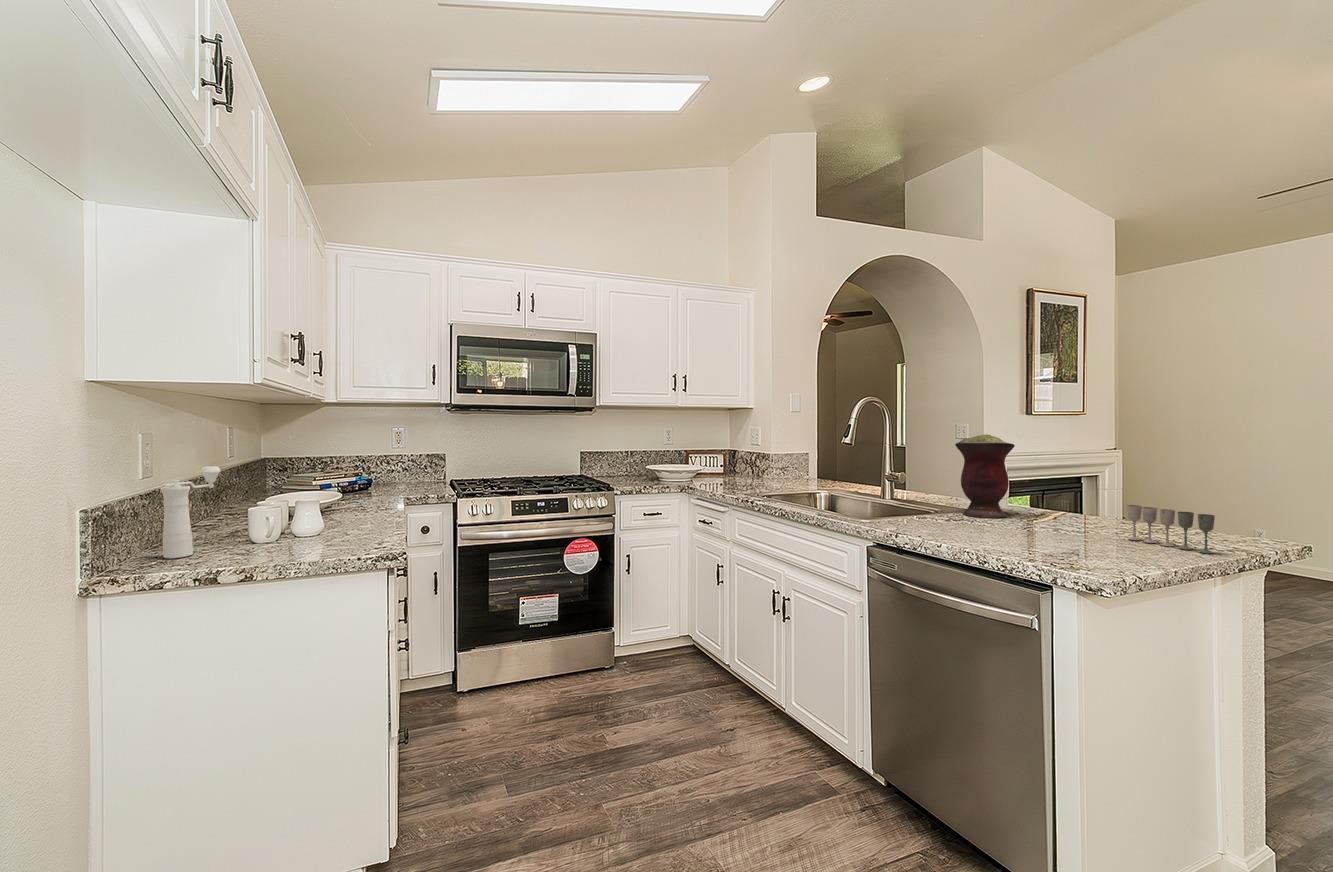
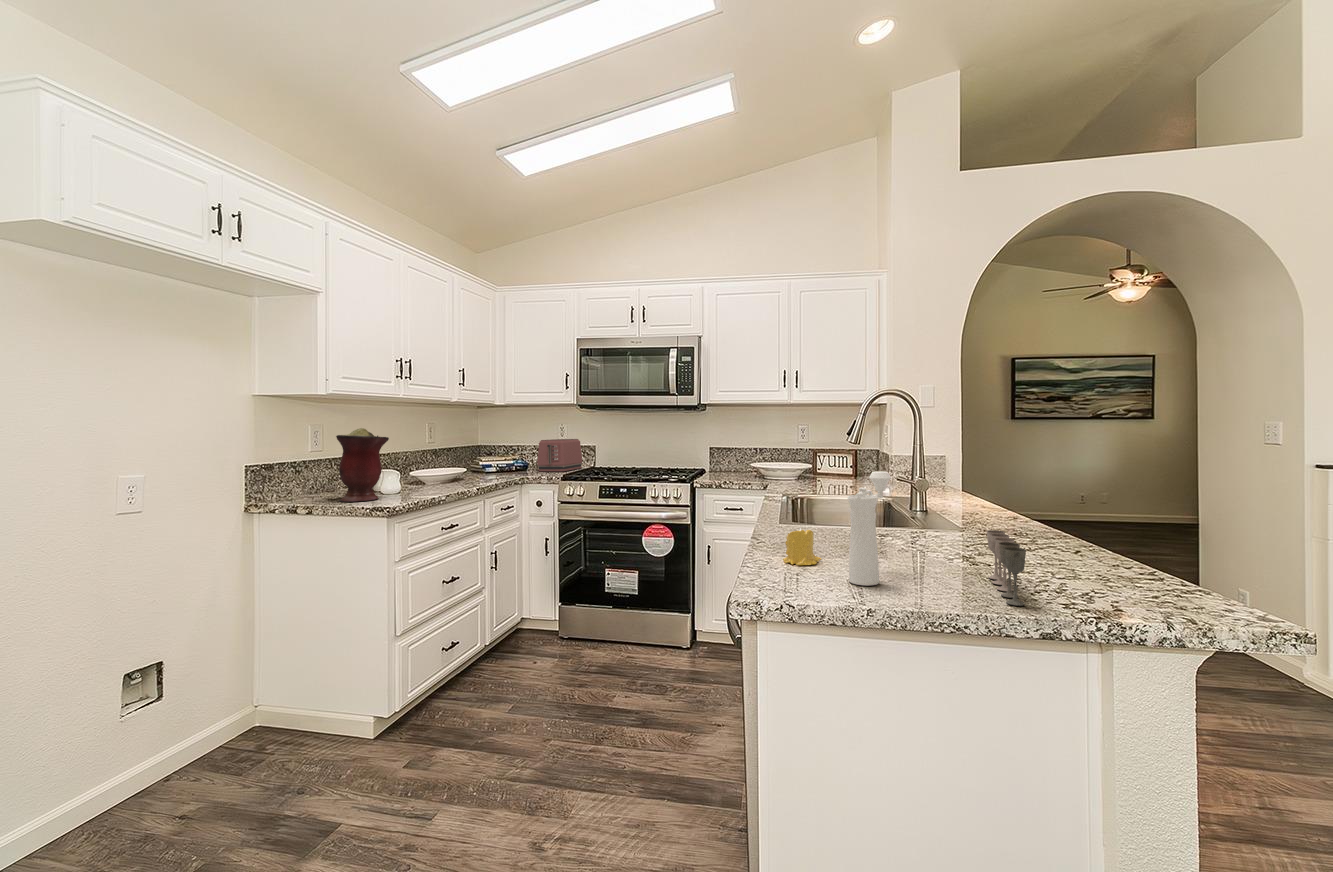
vase: present [955,434,1015,518] -> present [336,428,389,502]
toaster: none [386,446,428,489] -> present [537,439,582,472]
pepper mill: present [160,466,221,558] -> present [848,471,891,586]
candle: none [995,517,1030,549] -> present [783,529,822,565]

